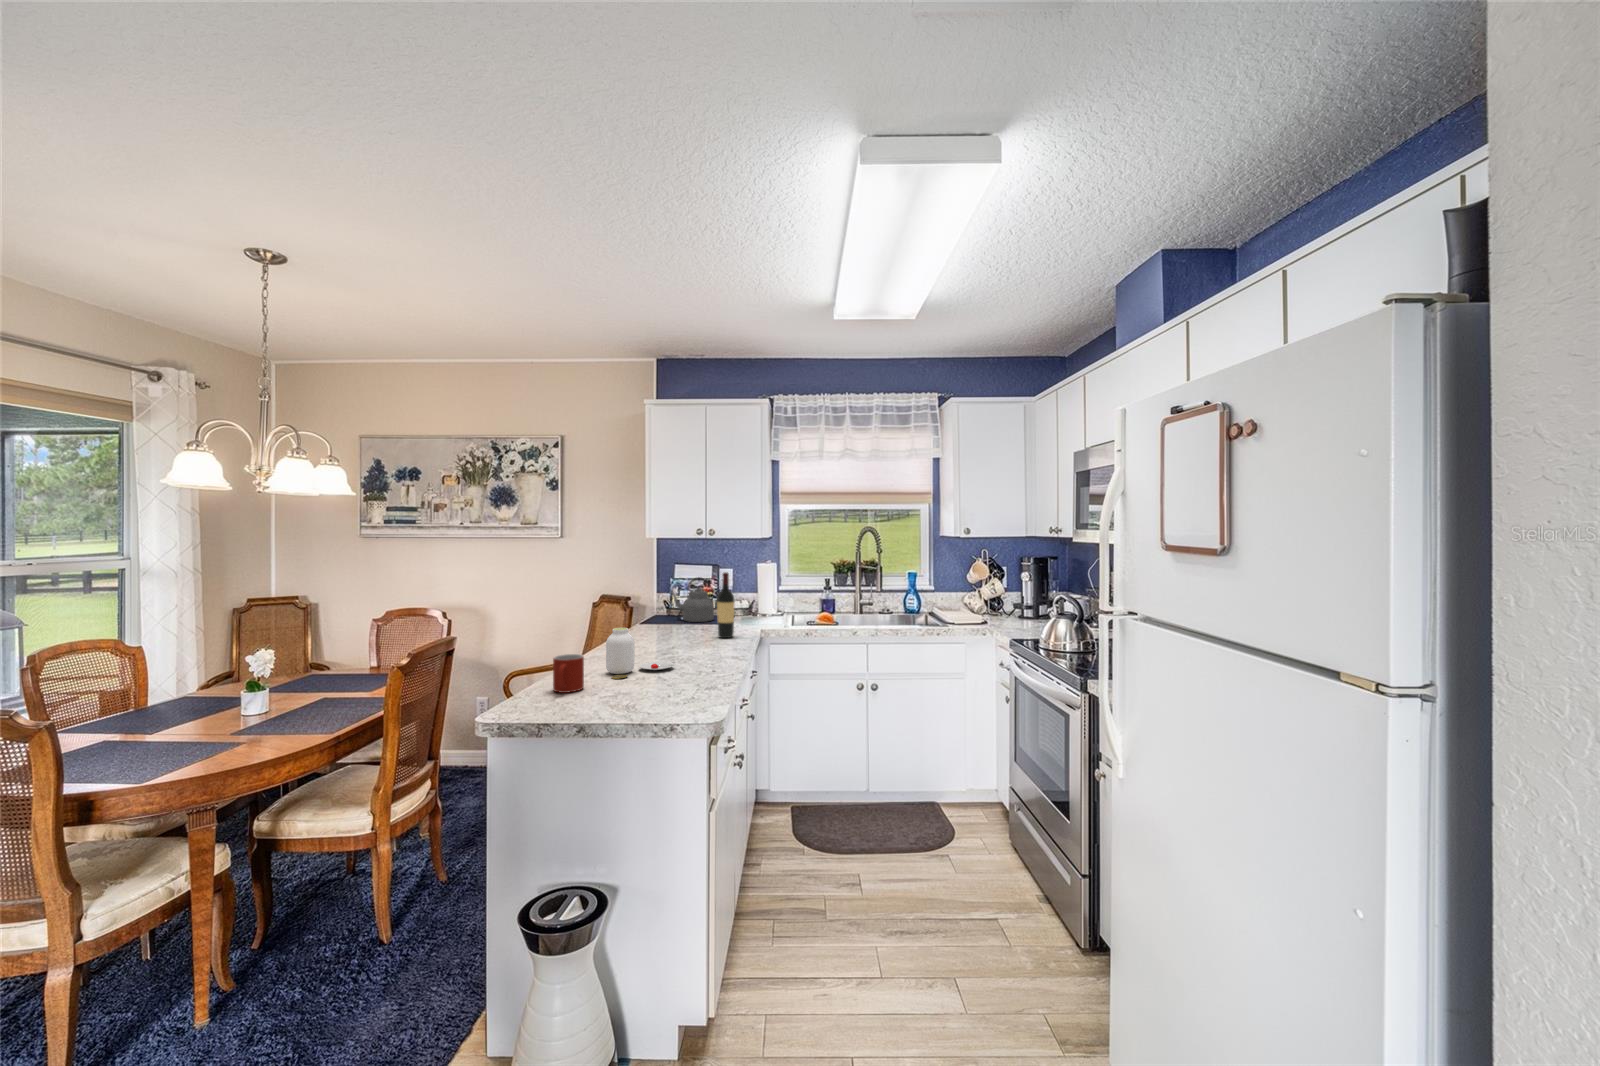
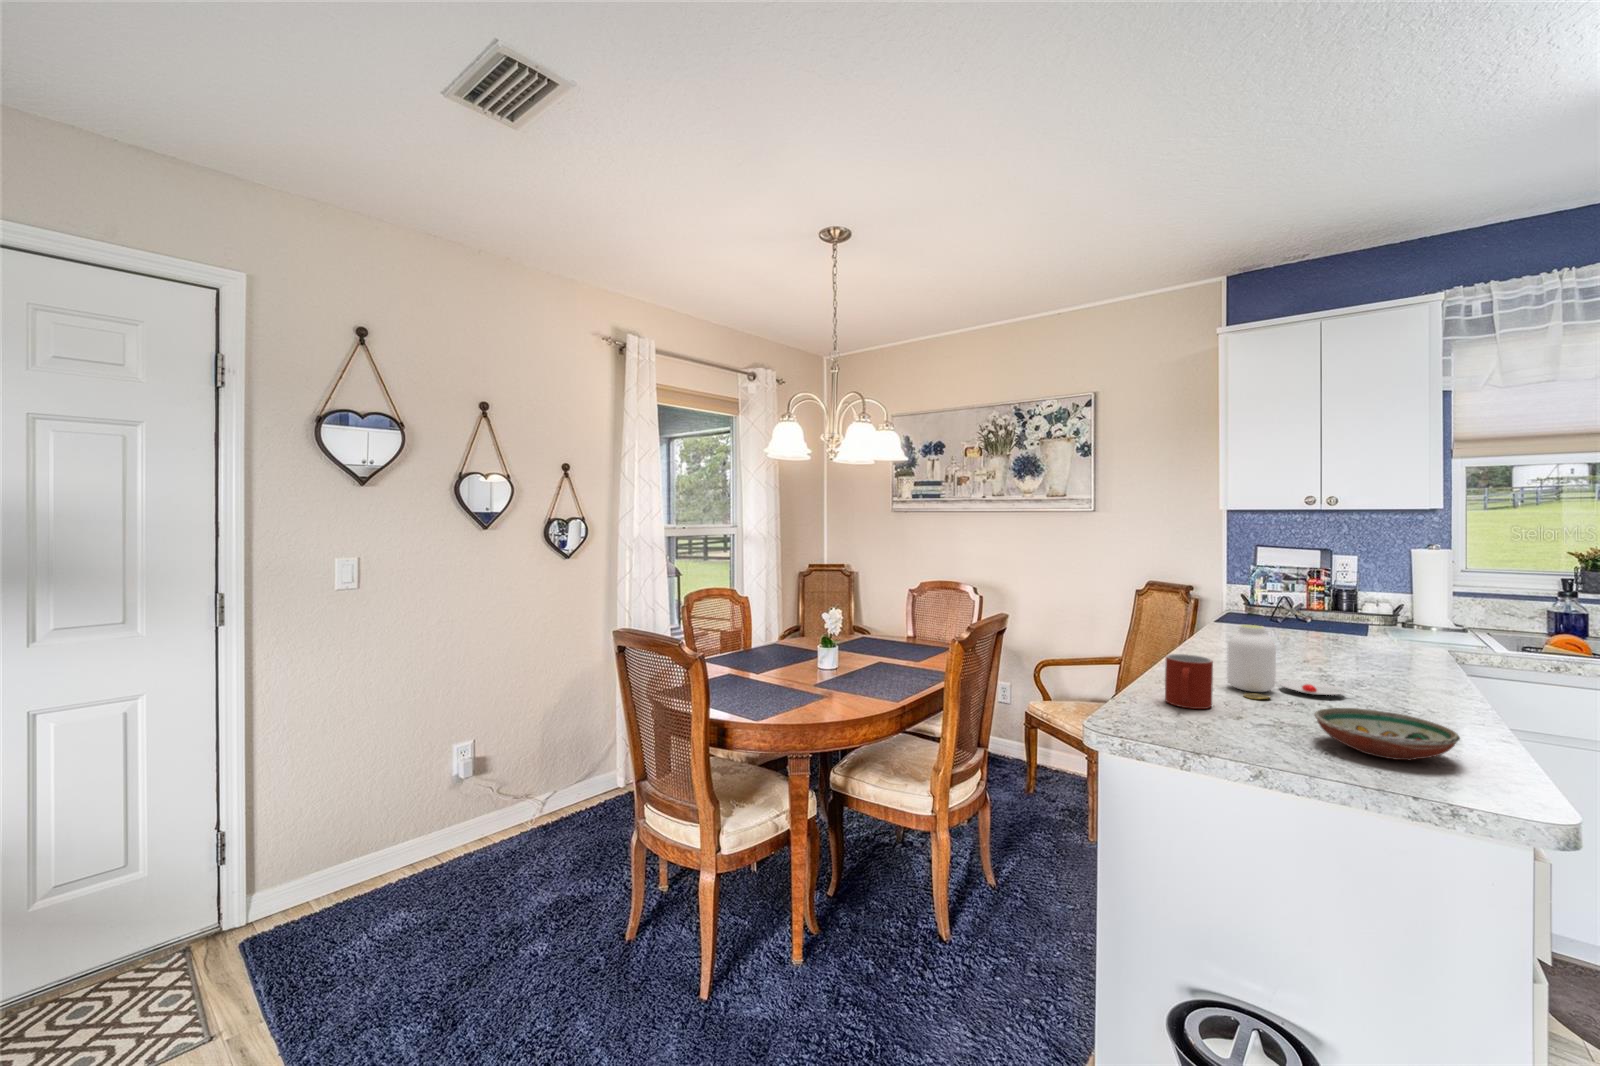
wine bottle: present [717,572,735,638] -> none [1374,556,1409,658]
kettle: present [671,577,714,622] -> none [1256,564,1334,628]
decorative bowl: none [628,675,695,703] -> present [1314,708,1460,760]

